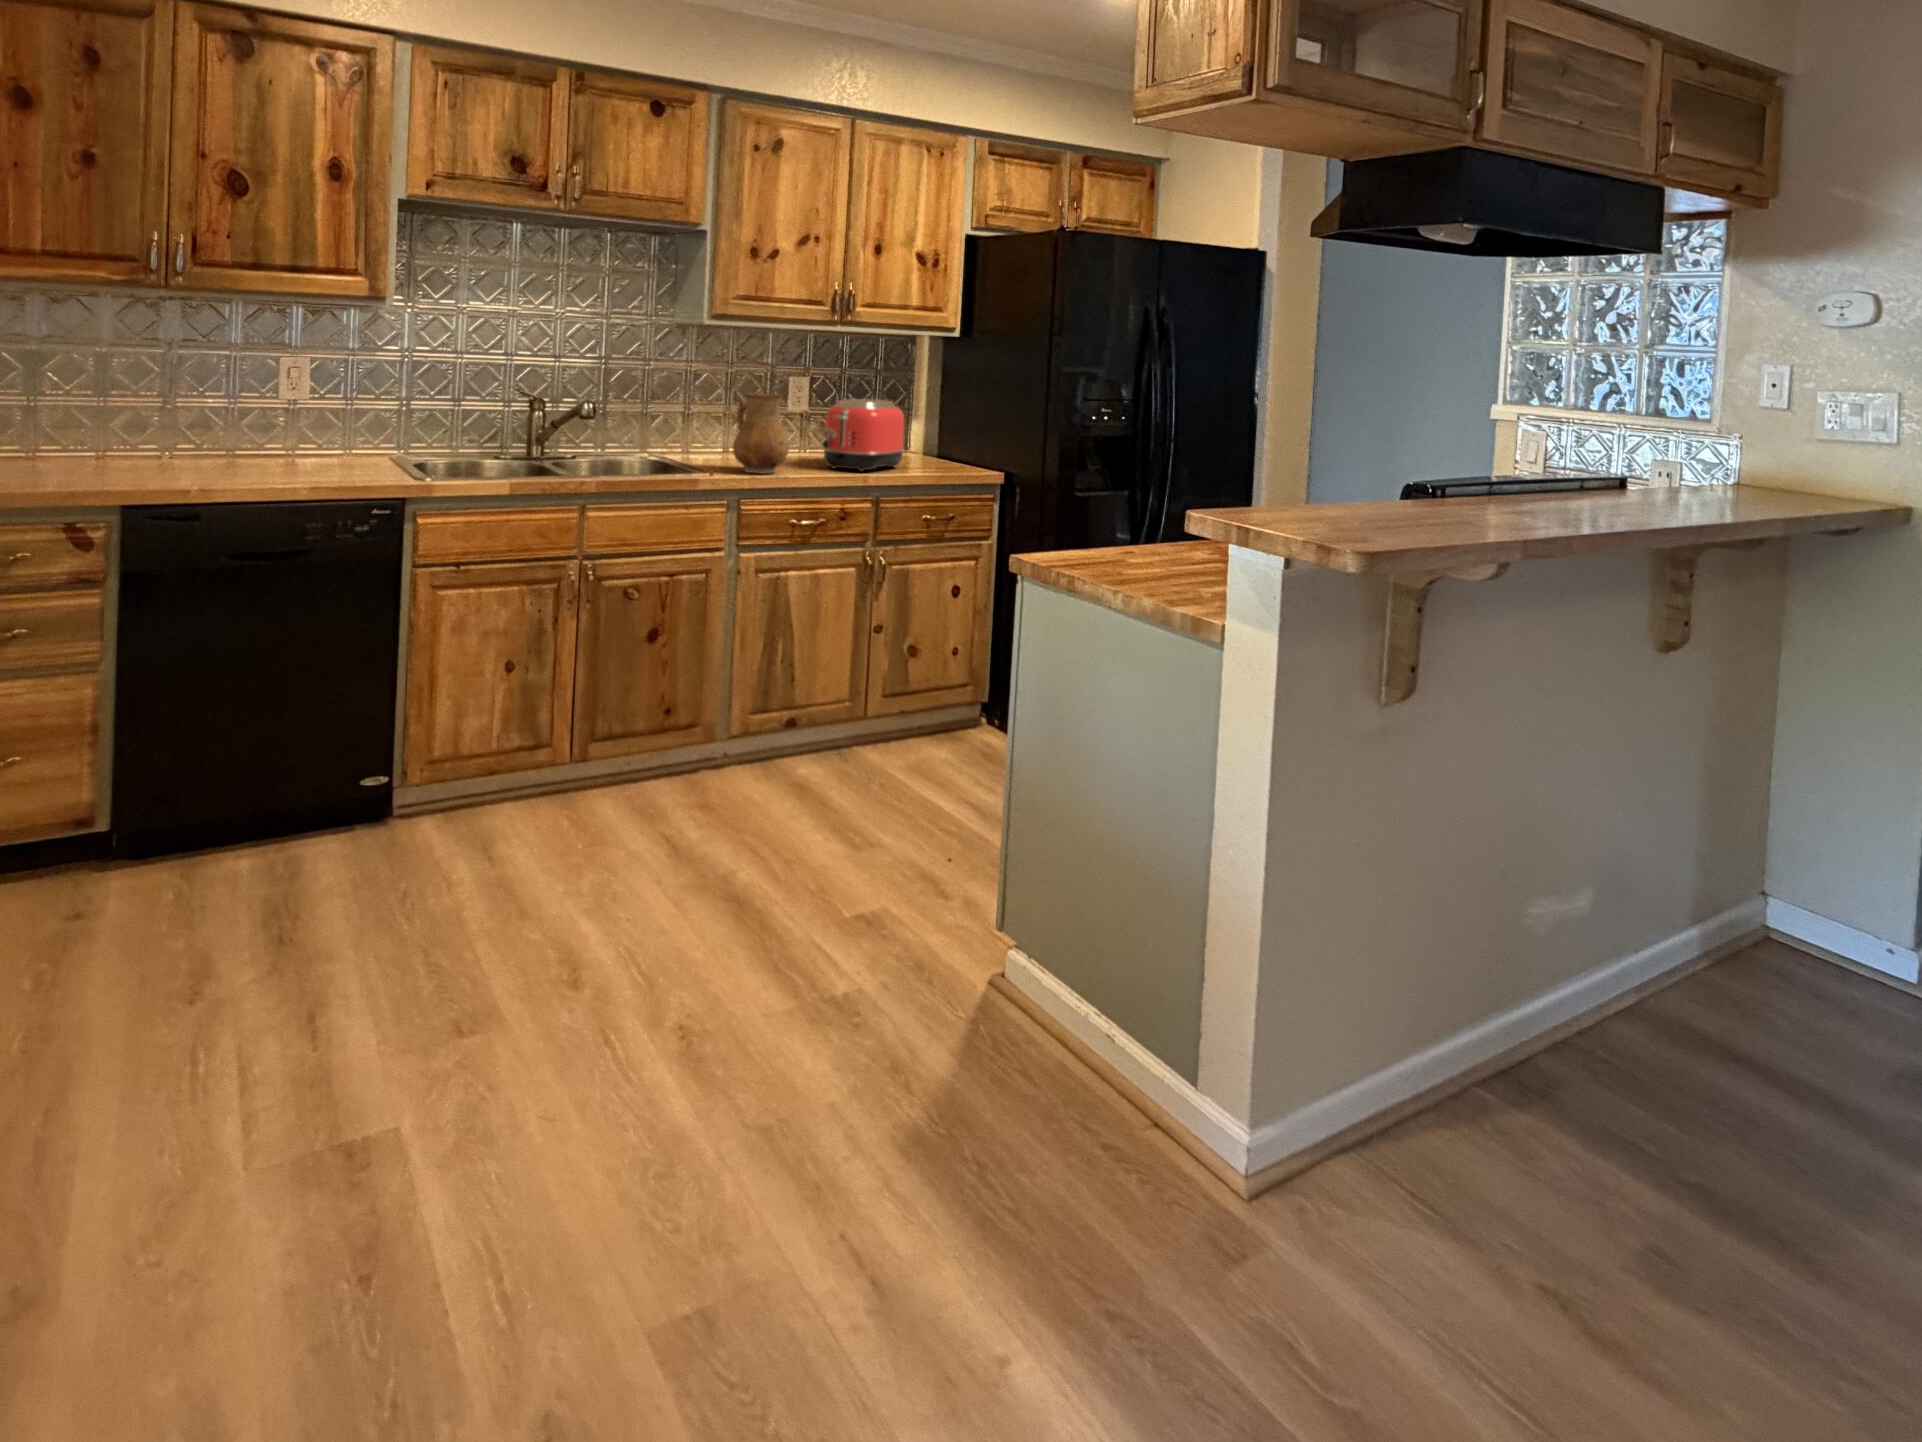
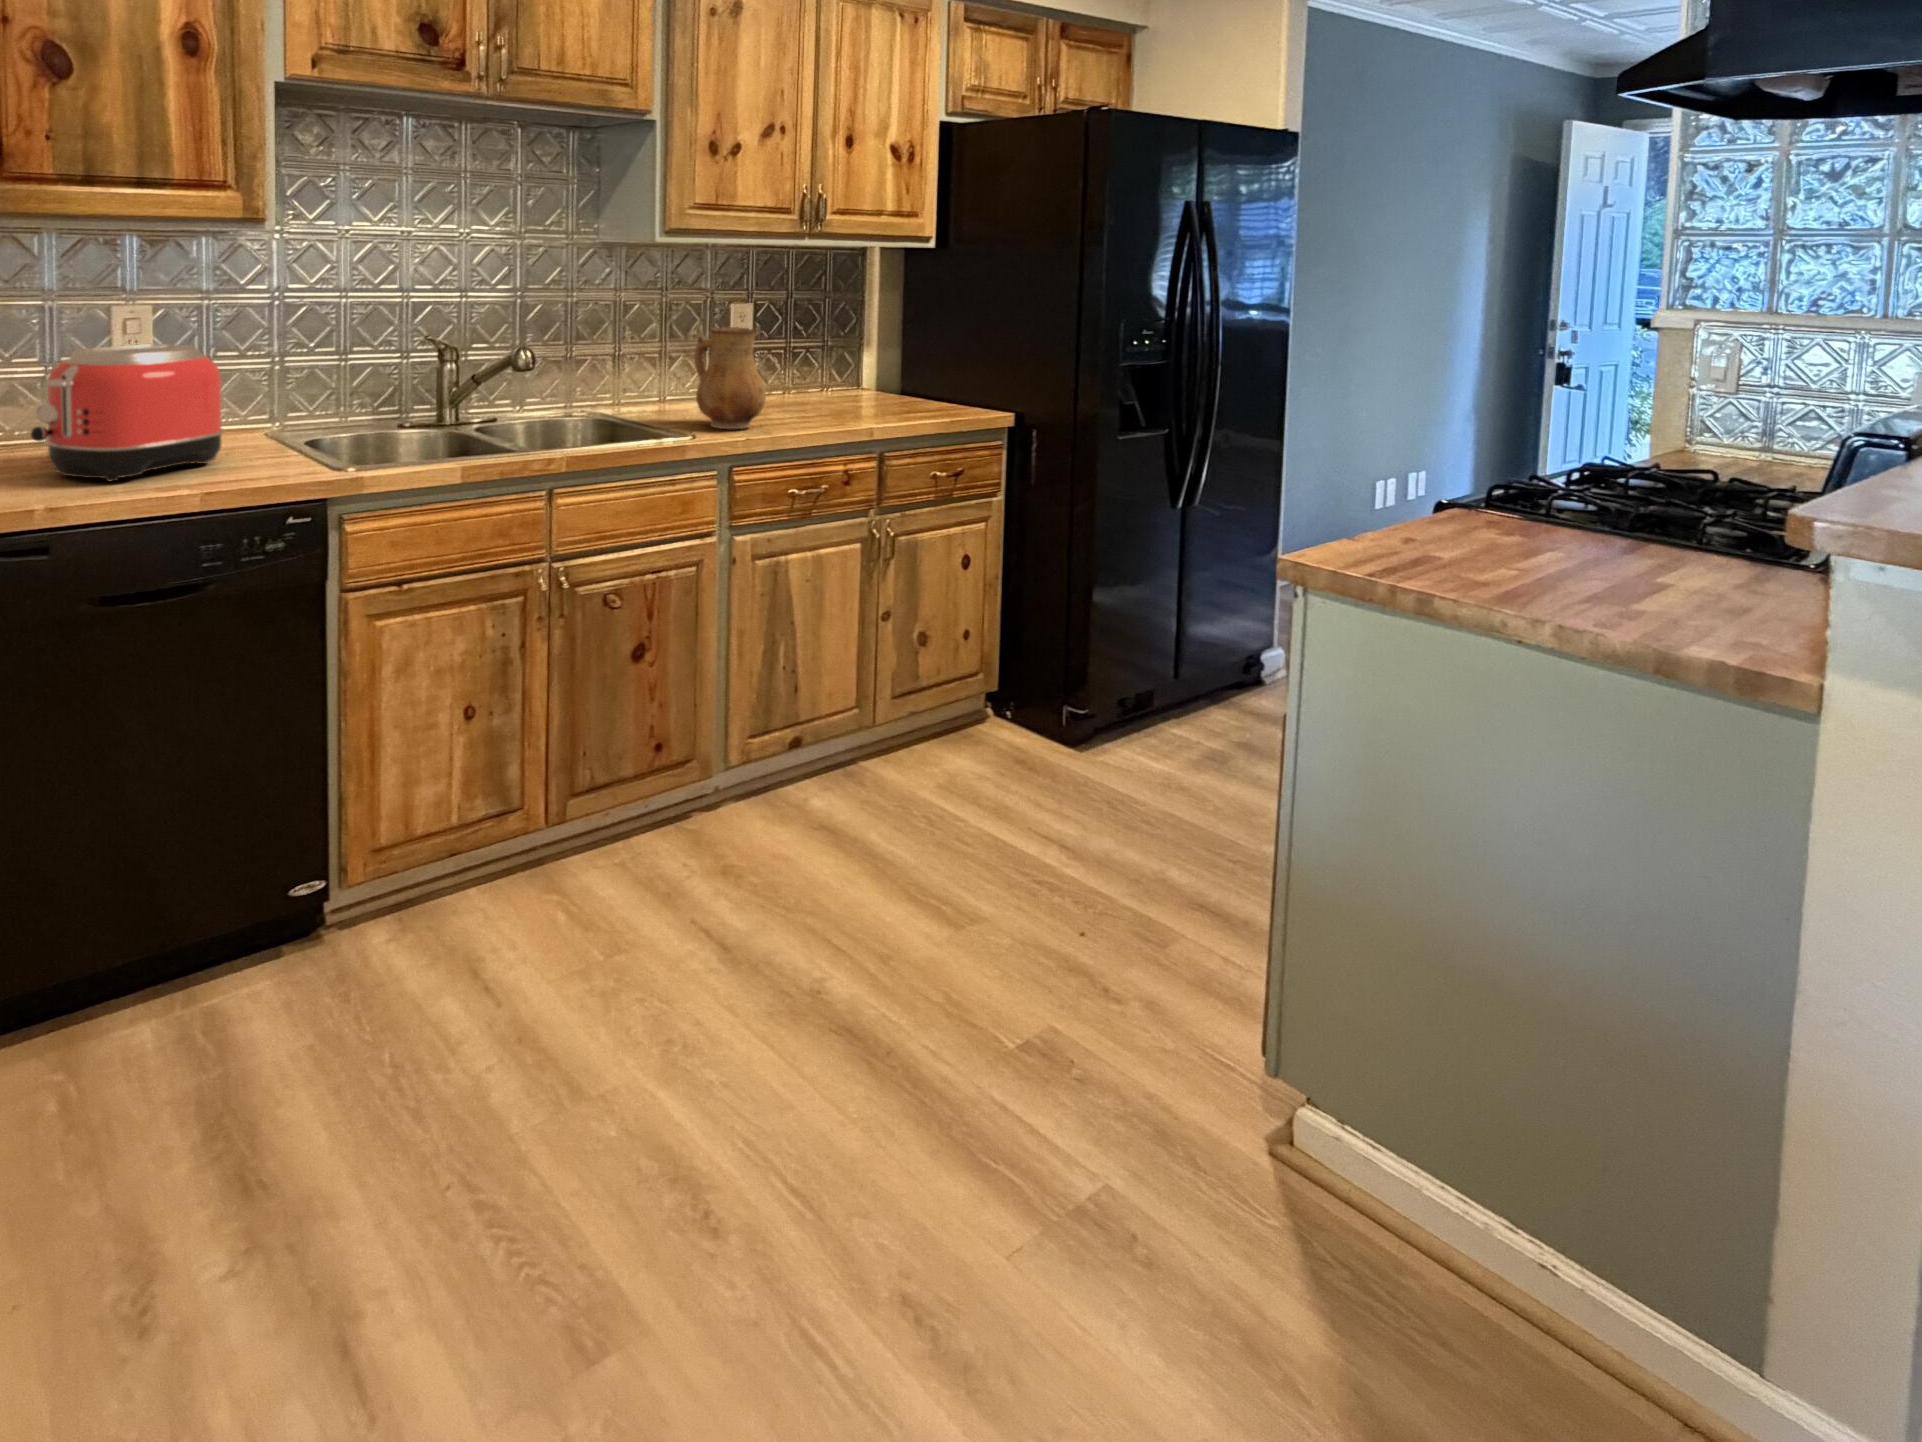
toaster: present [822,399,904,471] -> present [31,344,224,481]

